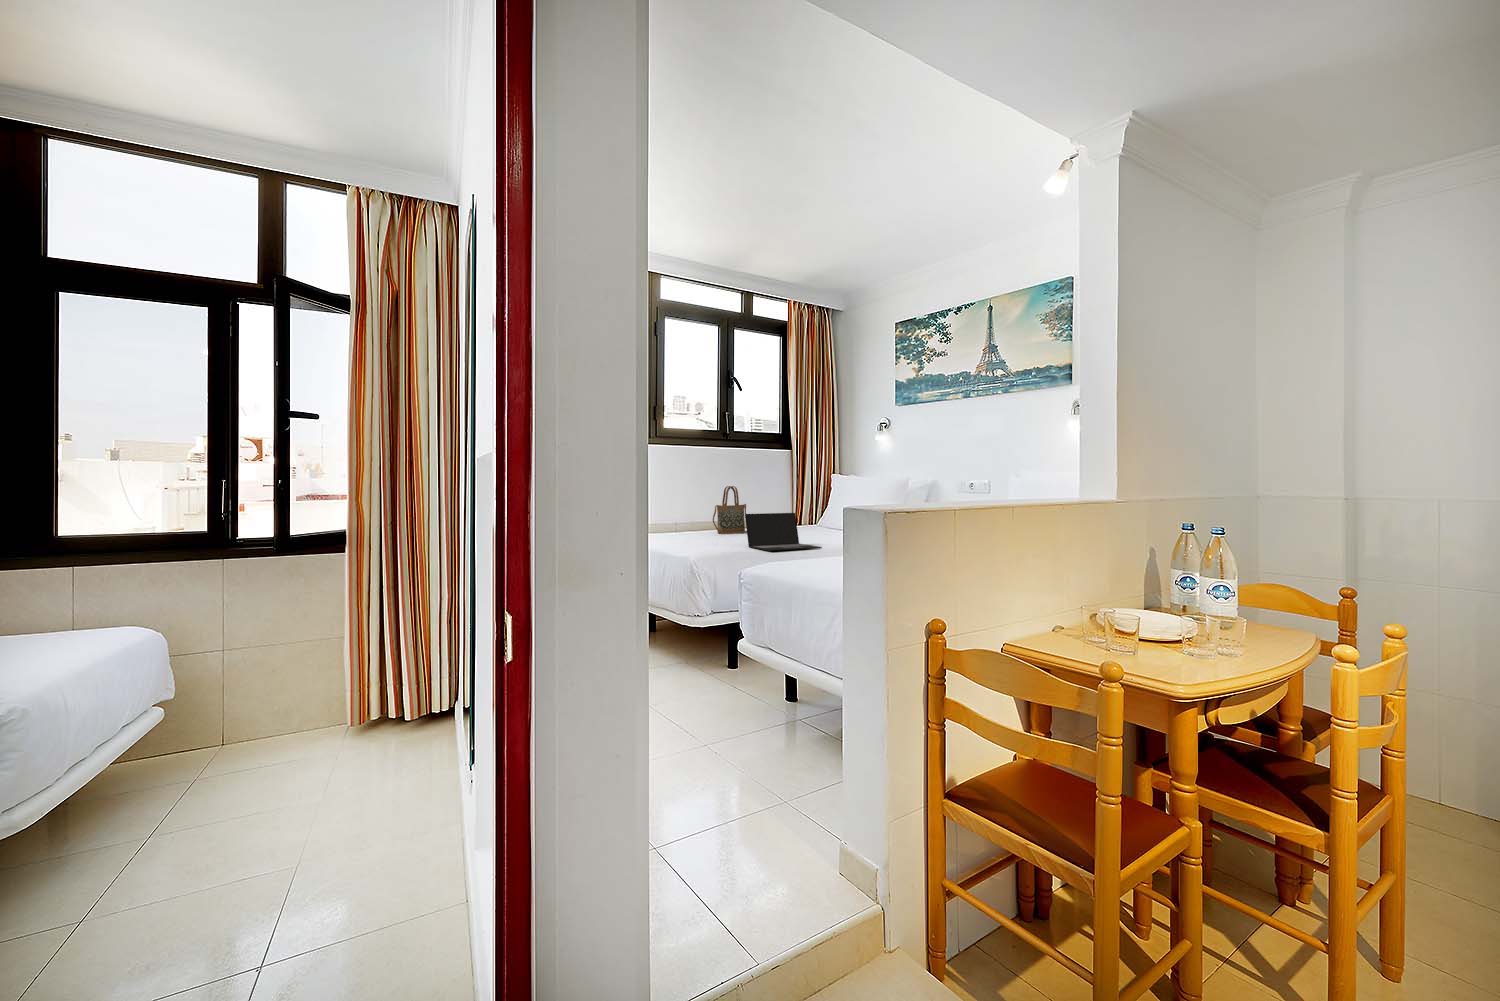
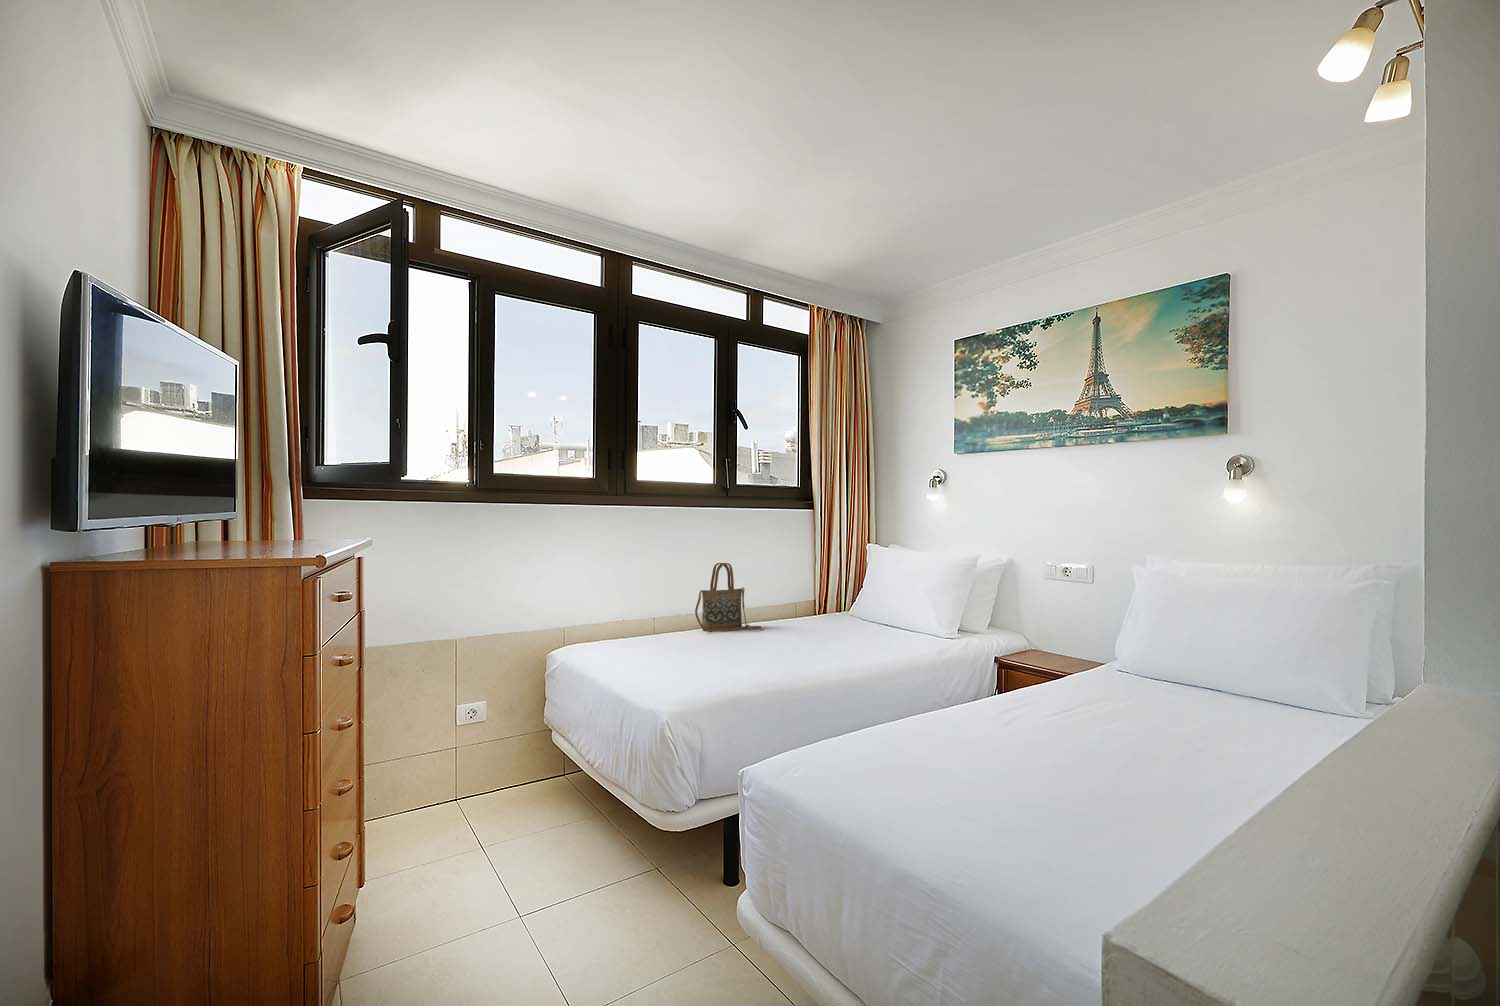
laptop: present [745,513,822,551] -> none [735,613,850,681]

